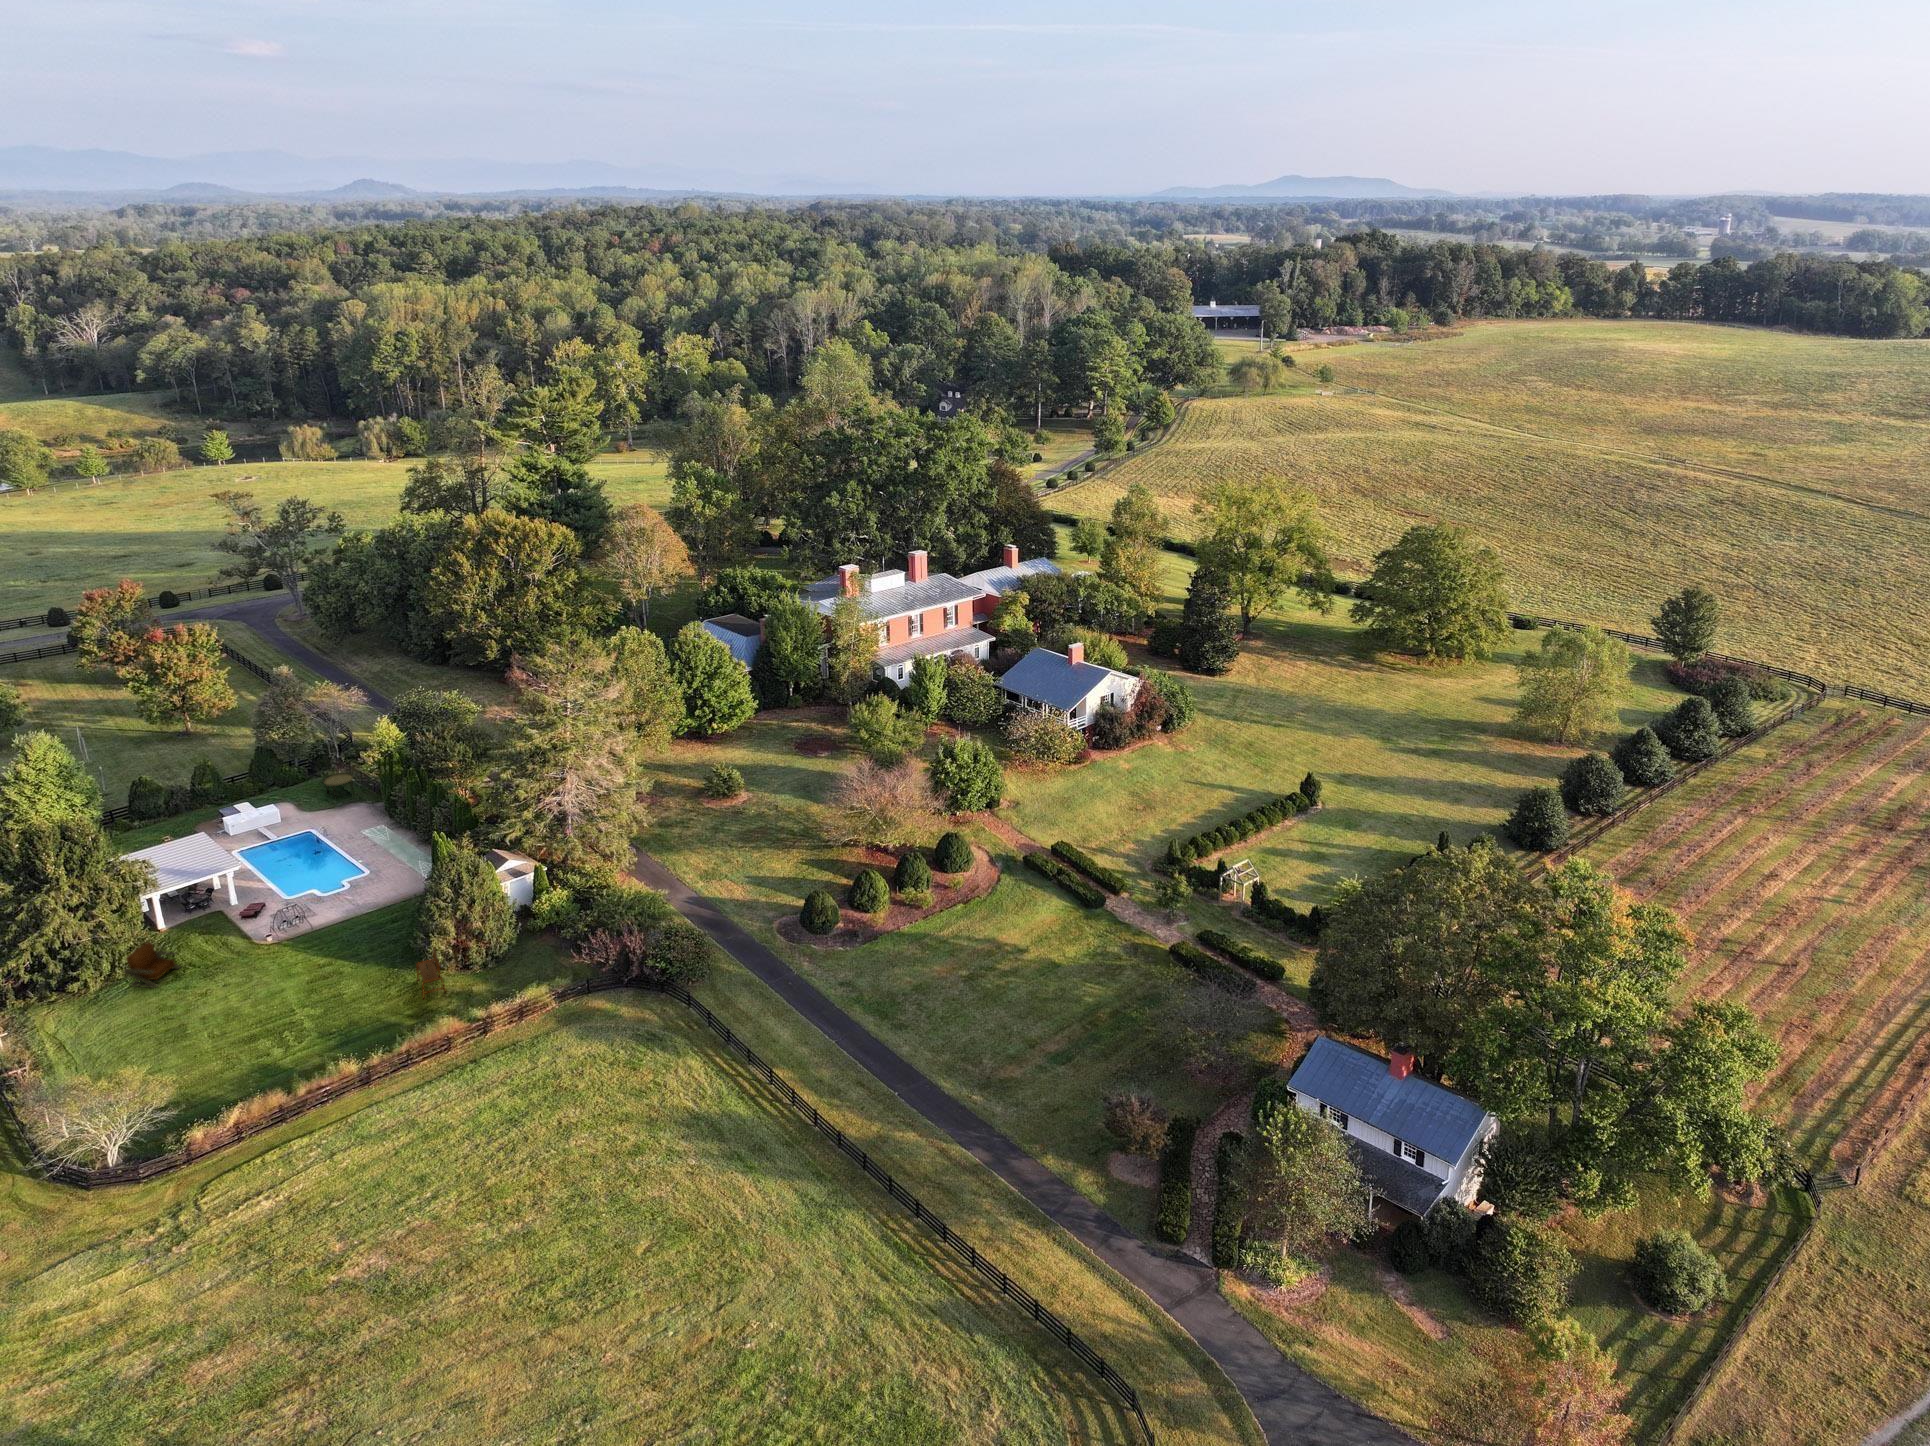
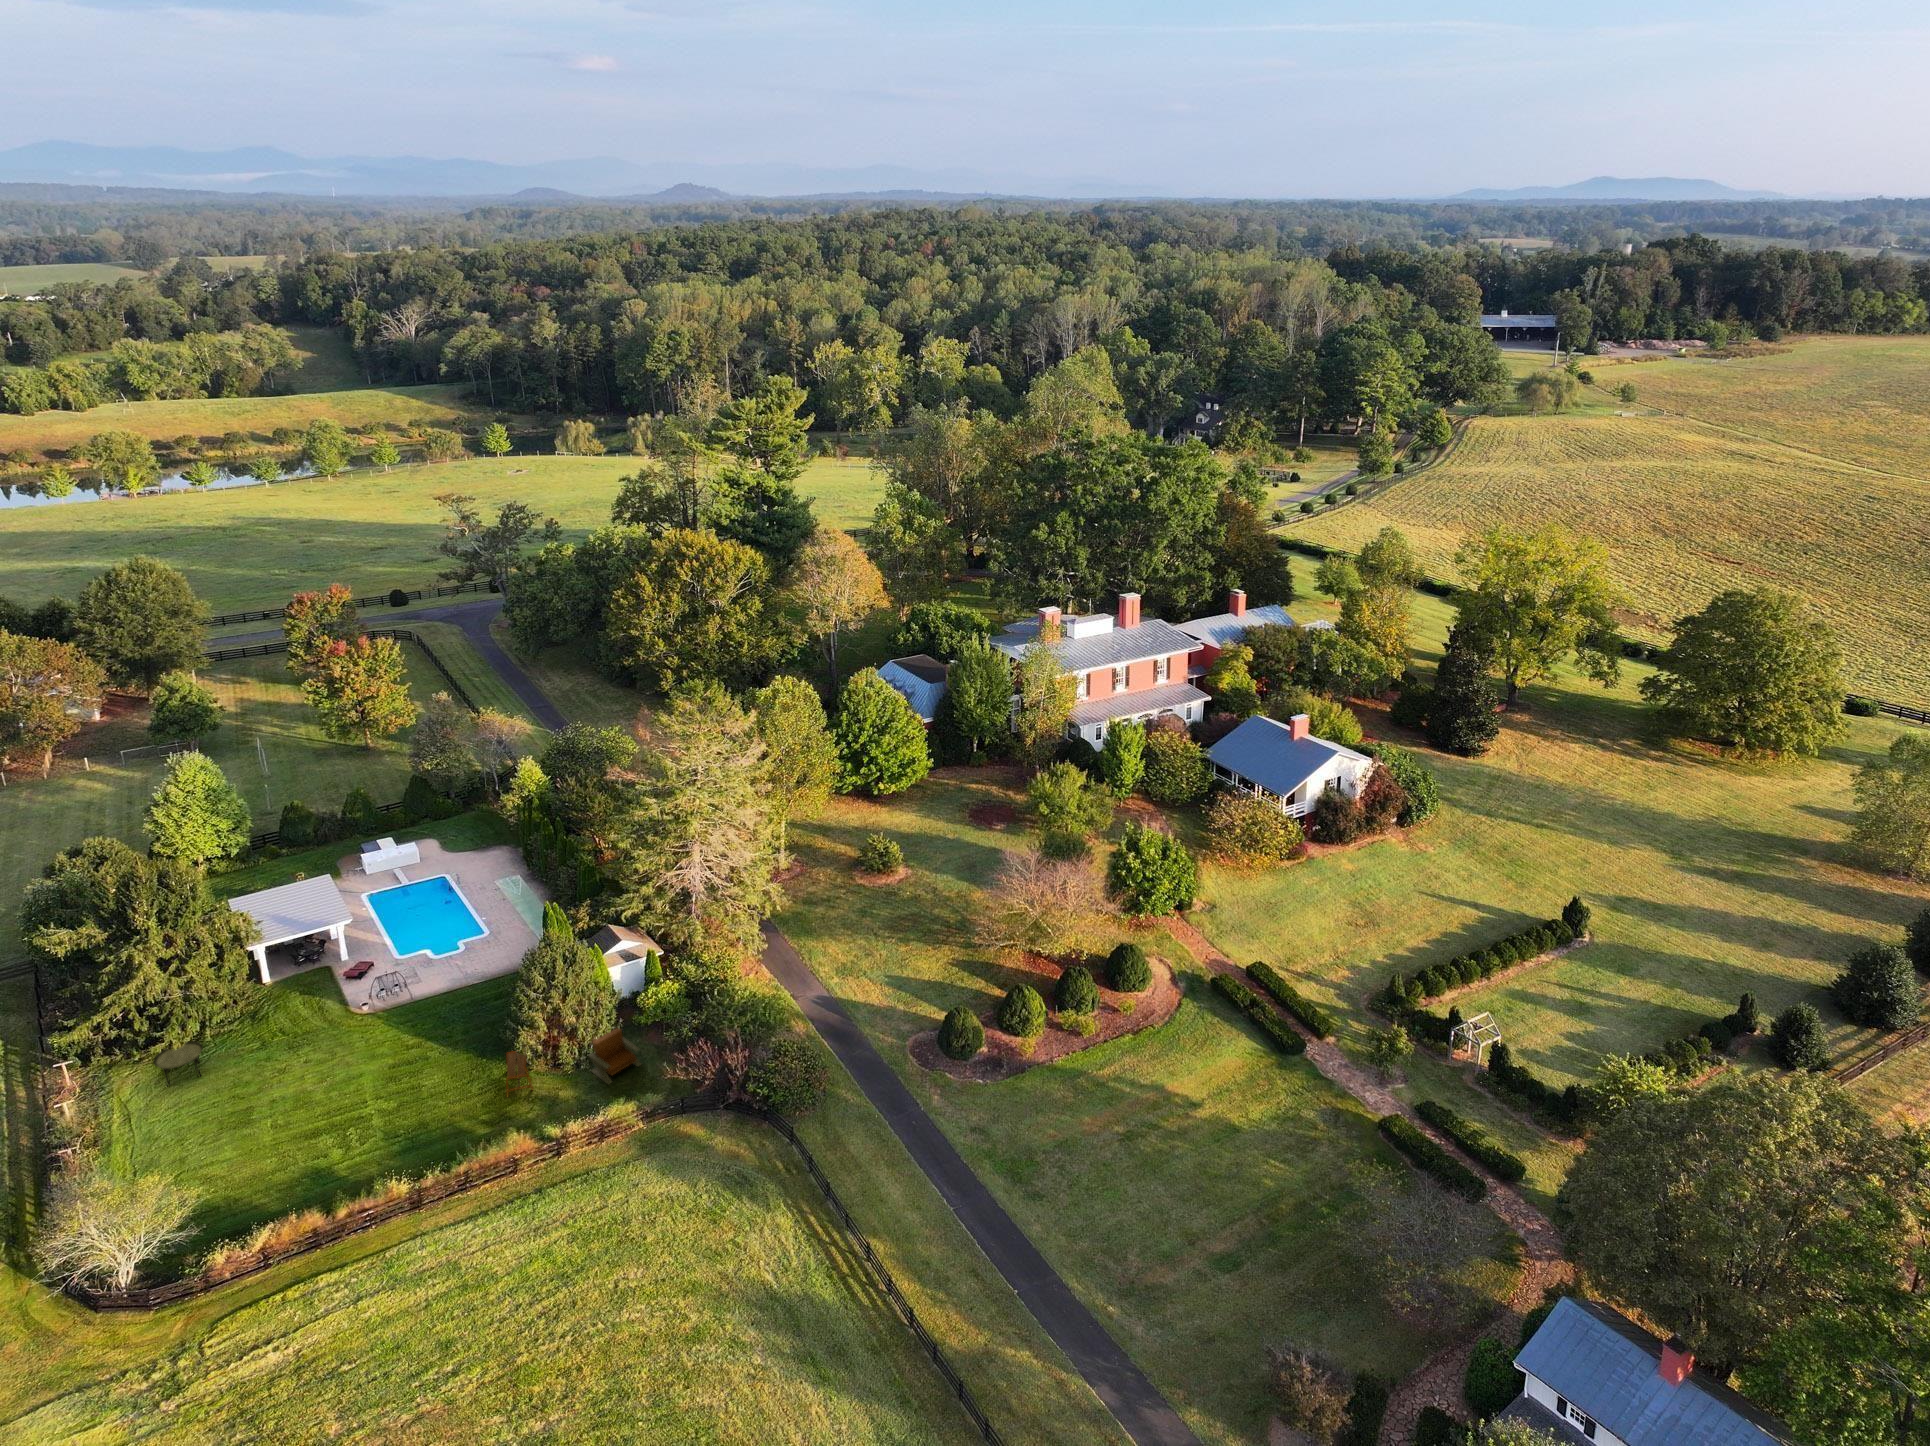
round table: present [323,773,354,797] -> present [153,1041,203,1086]
lounge chair: present [124,942,180,988] -> present [589,1028,642,1084]

